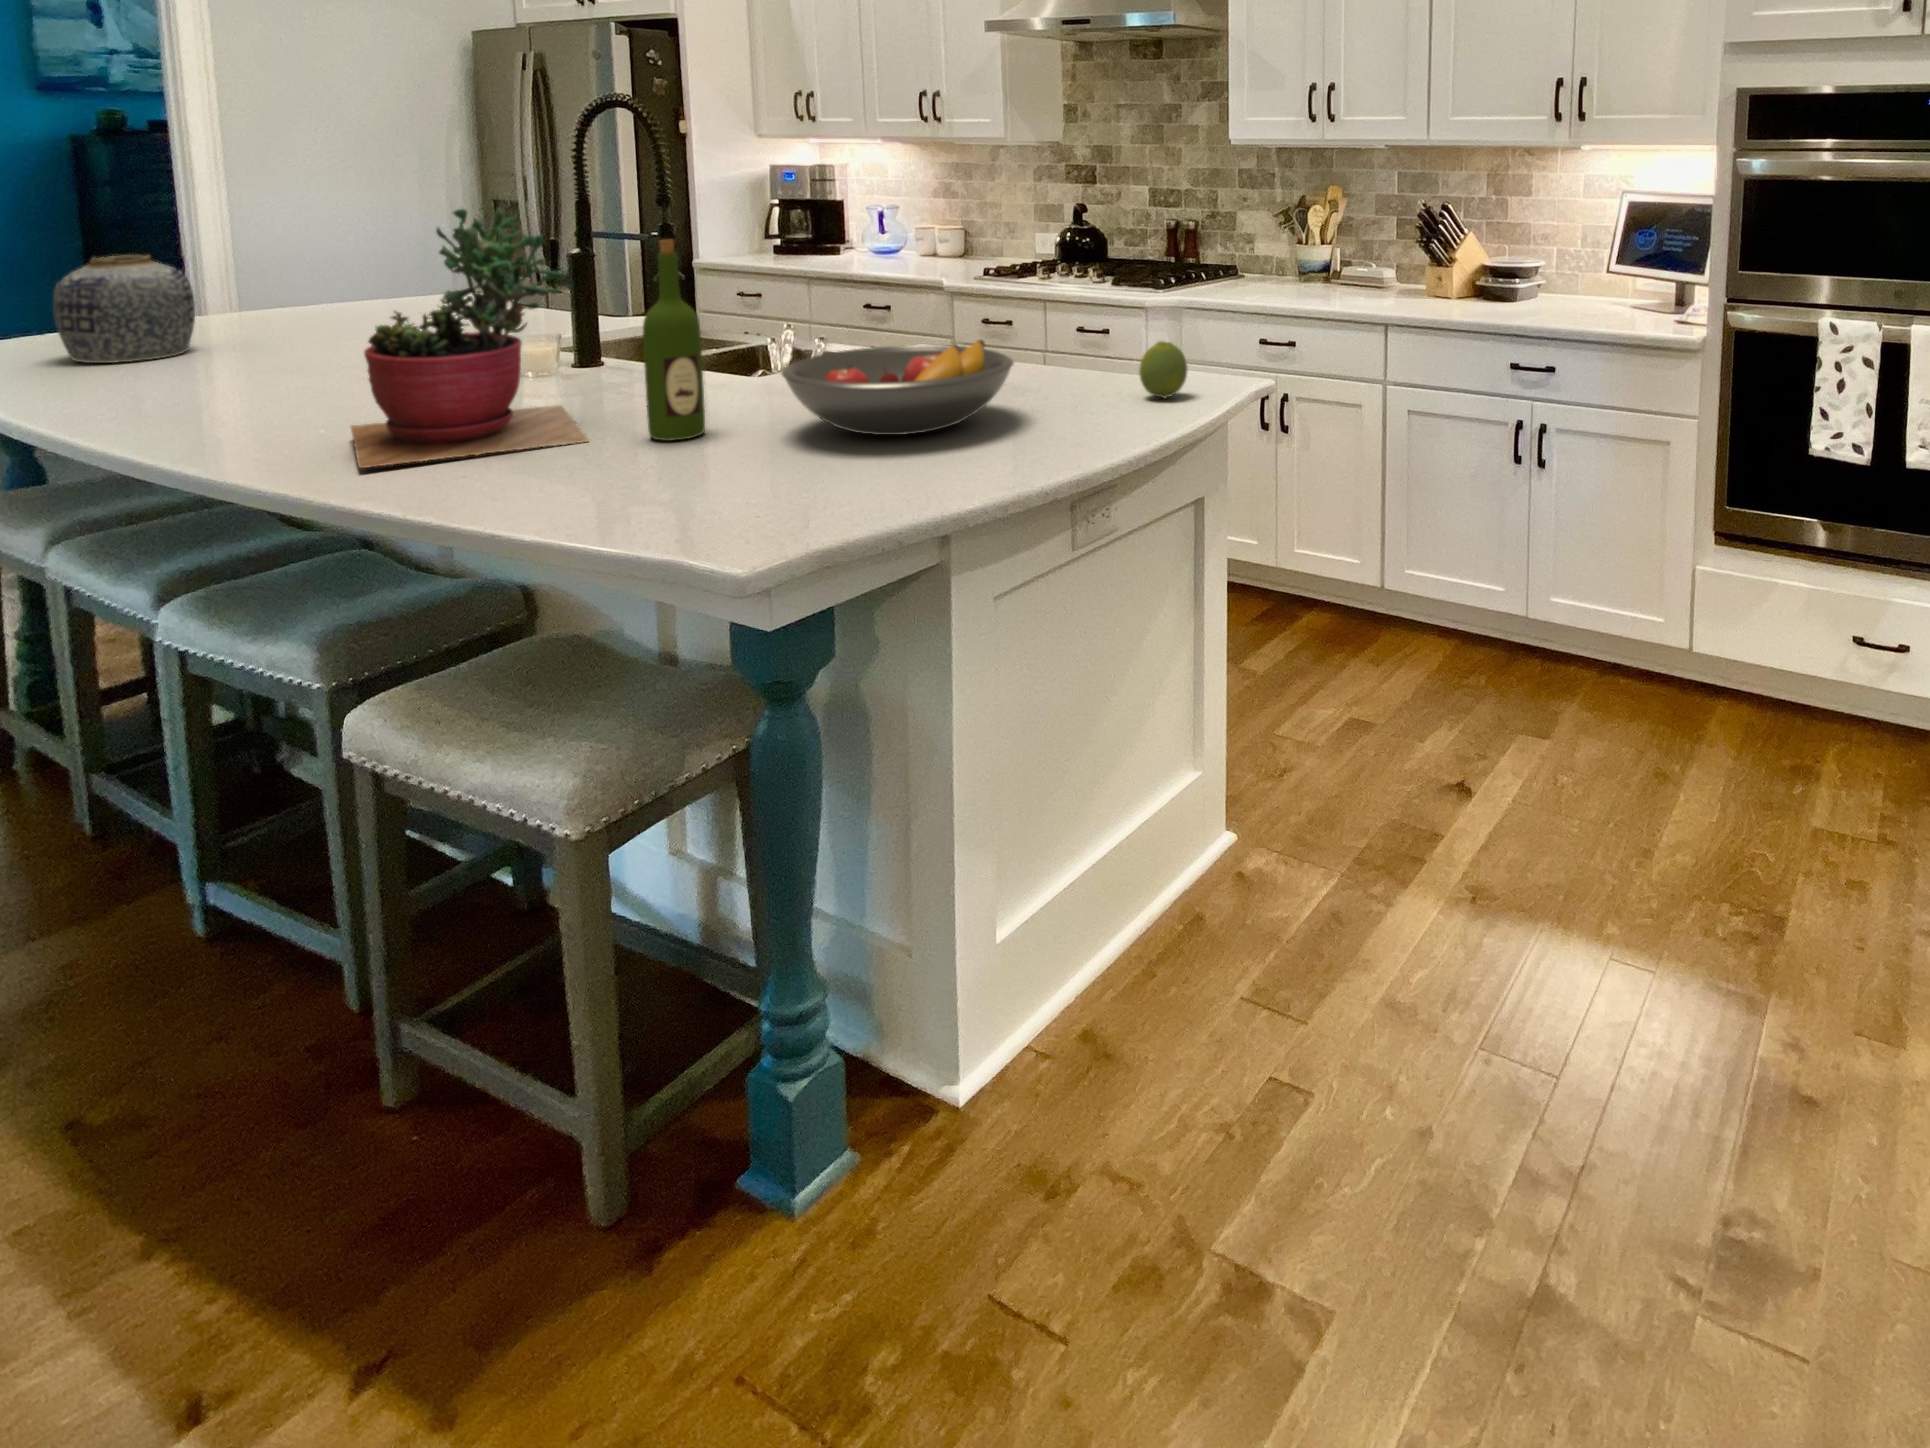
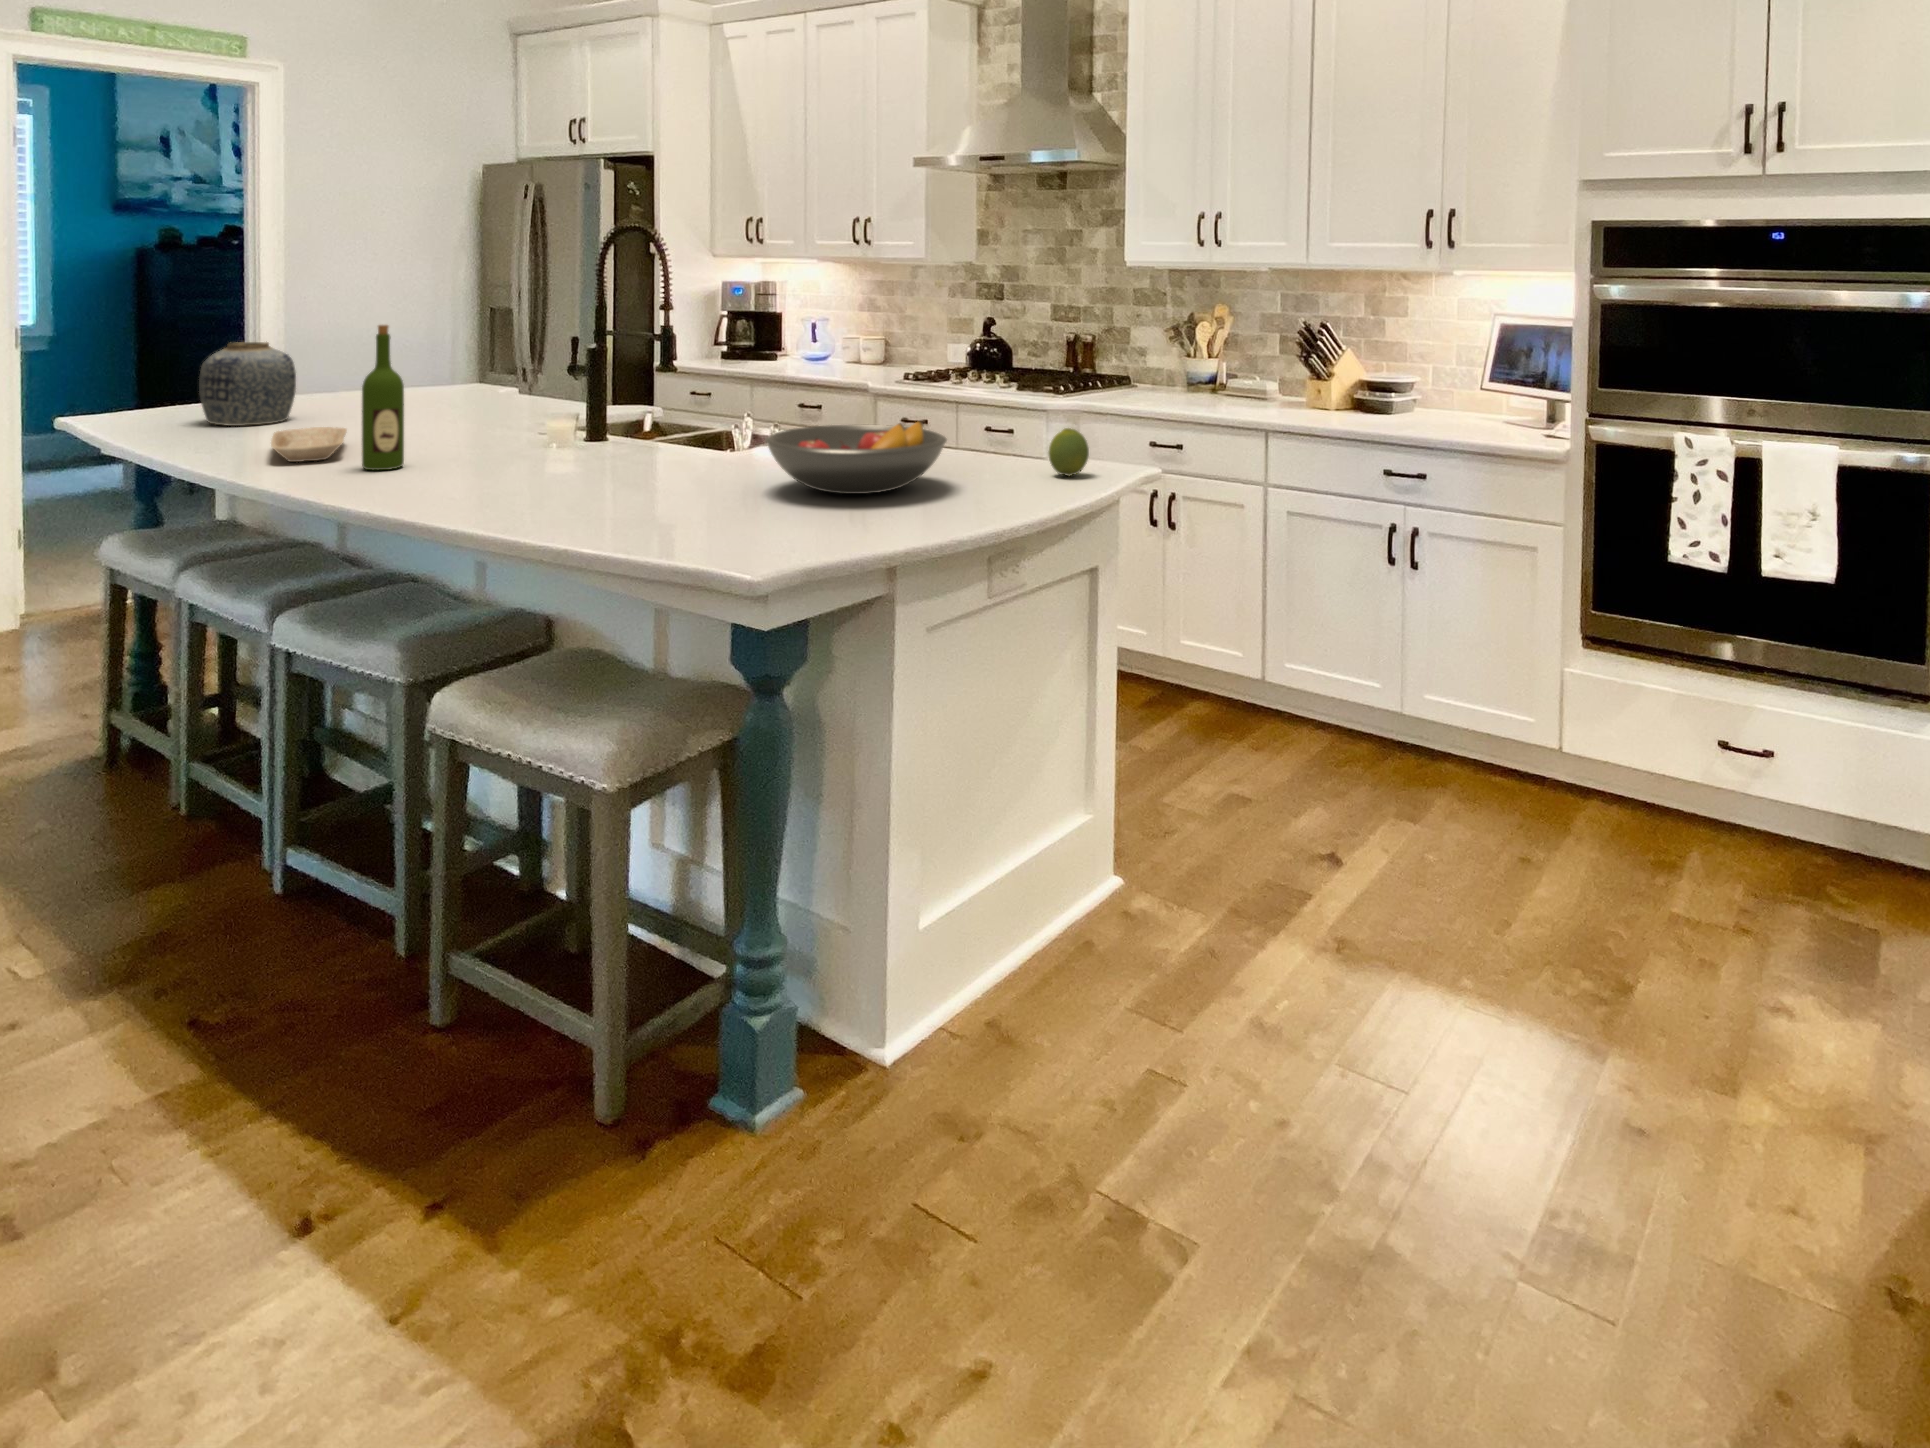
succulent plant: present [351,209,589,468] -> none [439,305,617,501]
wine bottle: present [643,240,705,441] -> present [362,325,404,470]
tray: none [127,364,248,415] -> present [271,427,347,462]

